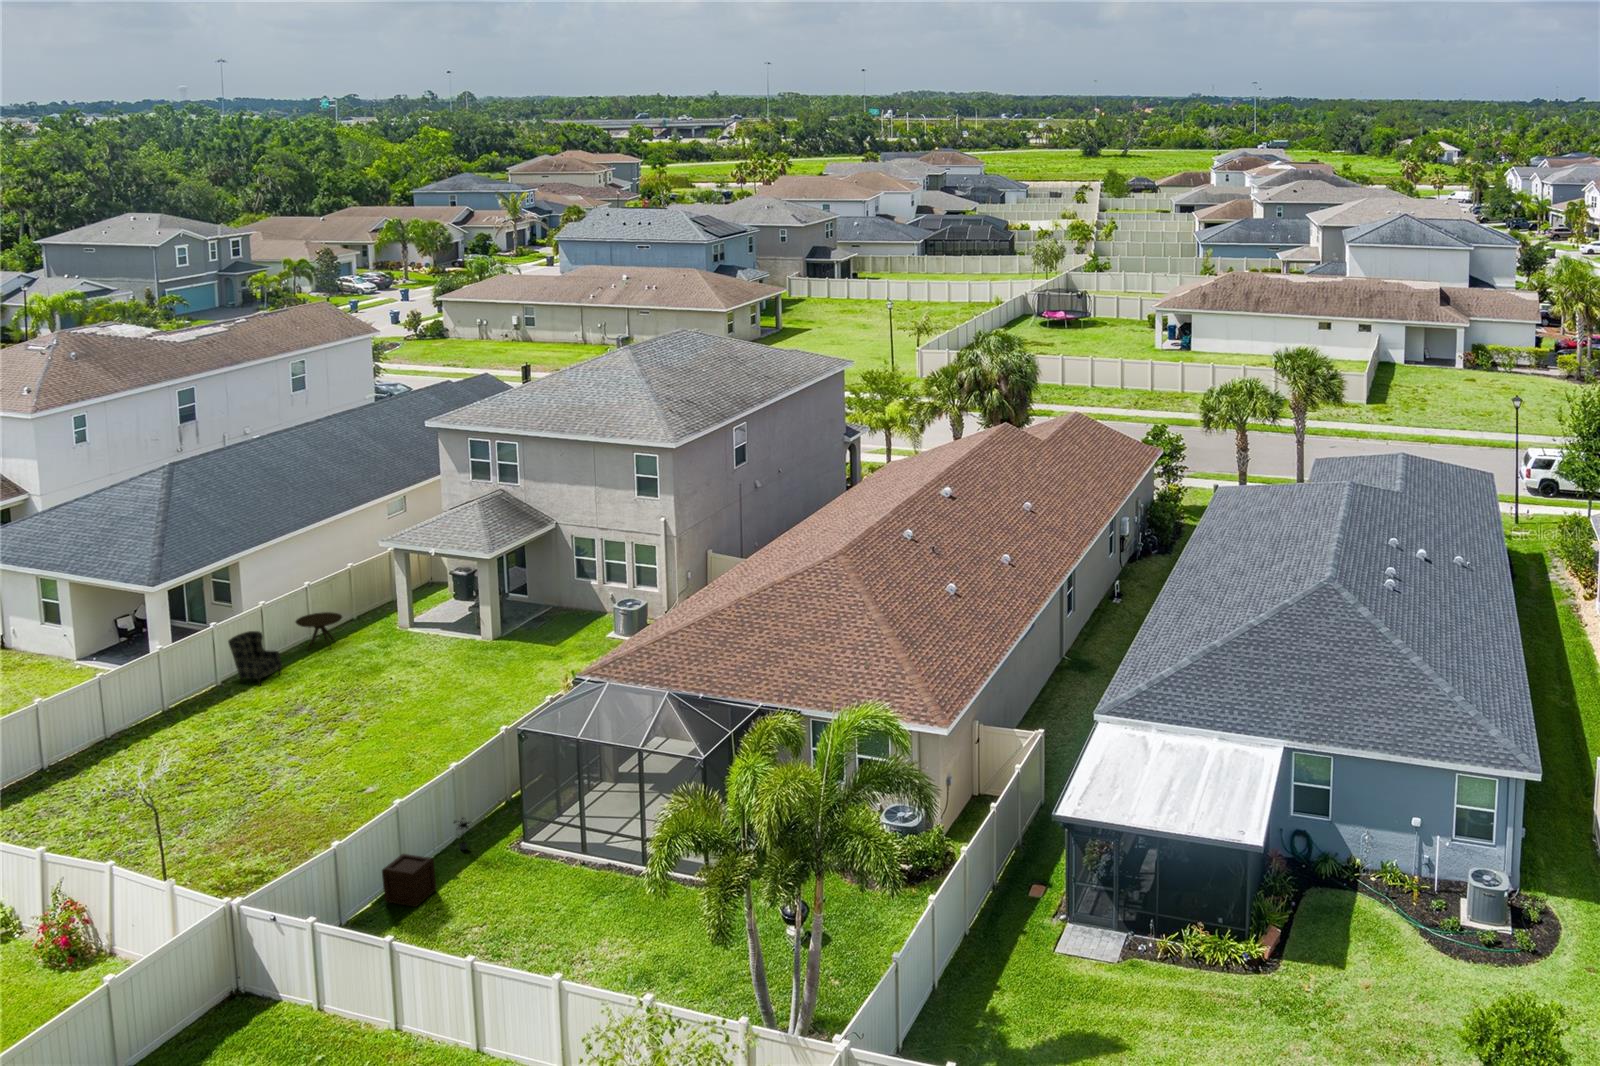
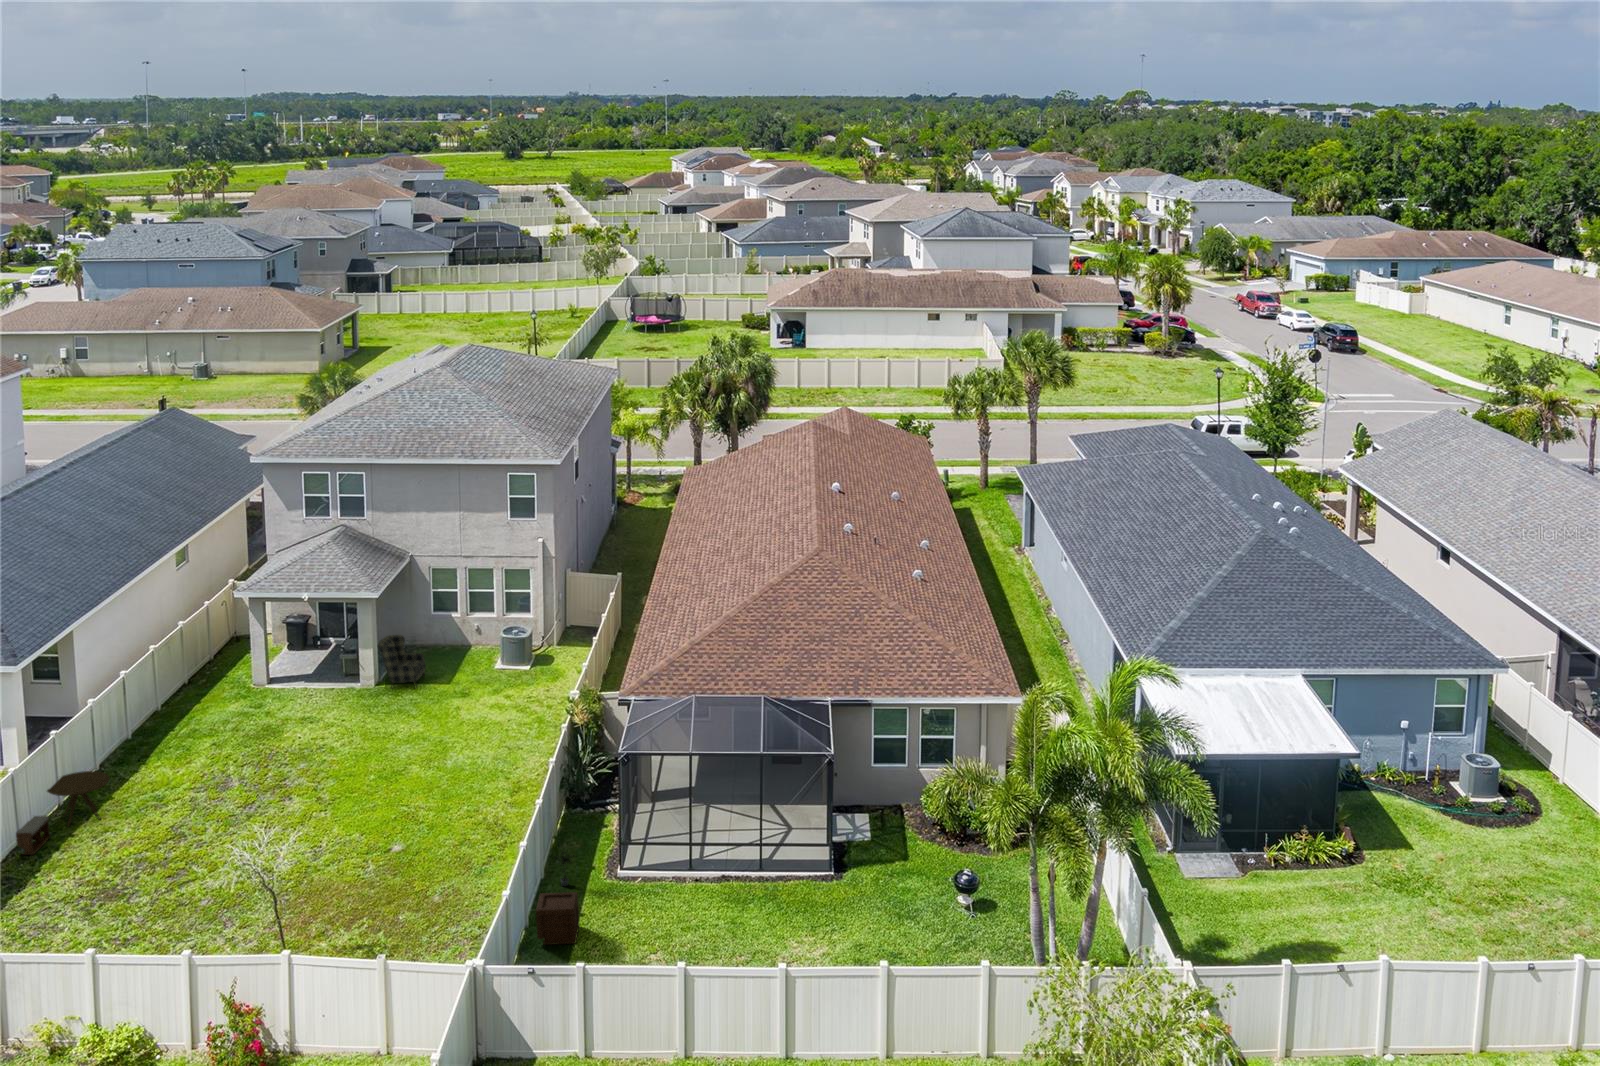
dining table: present [296,612,342,650] -> present [47,771,110,826]
chair: present [228,631,282,686] -> present [378,635,426,689]
bench: none [93,717,135,750] -> present [16,816,50,855]

